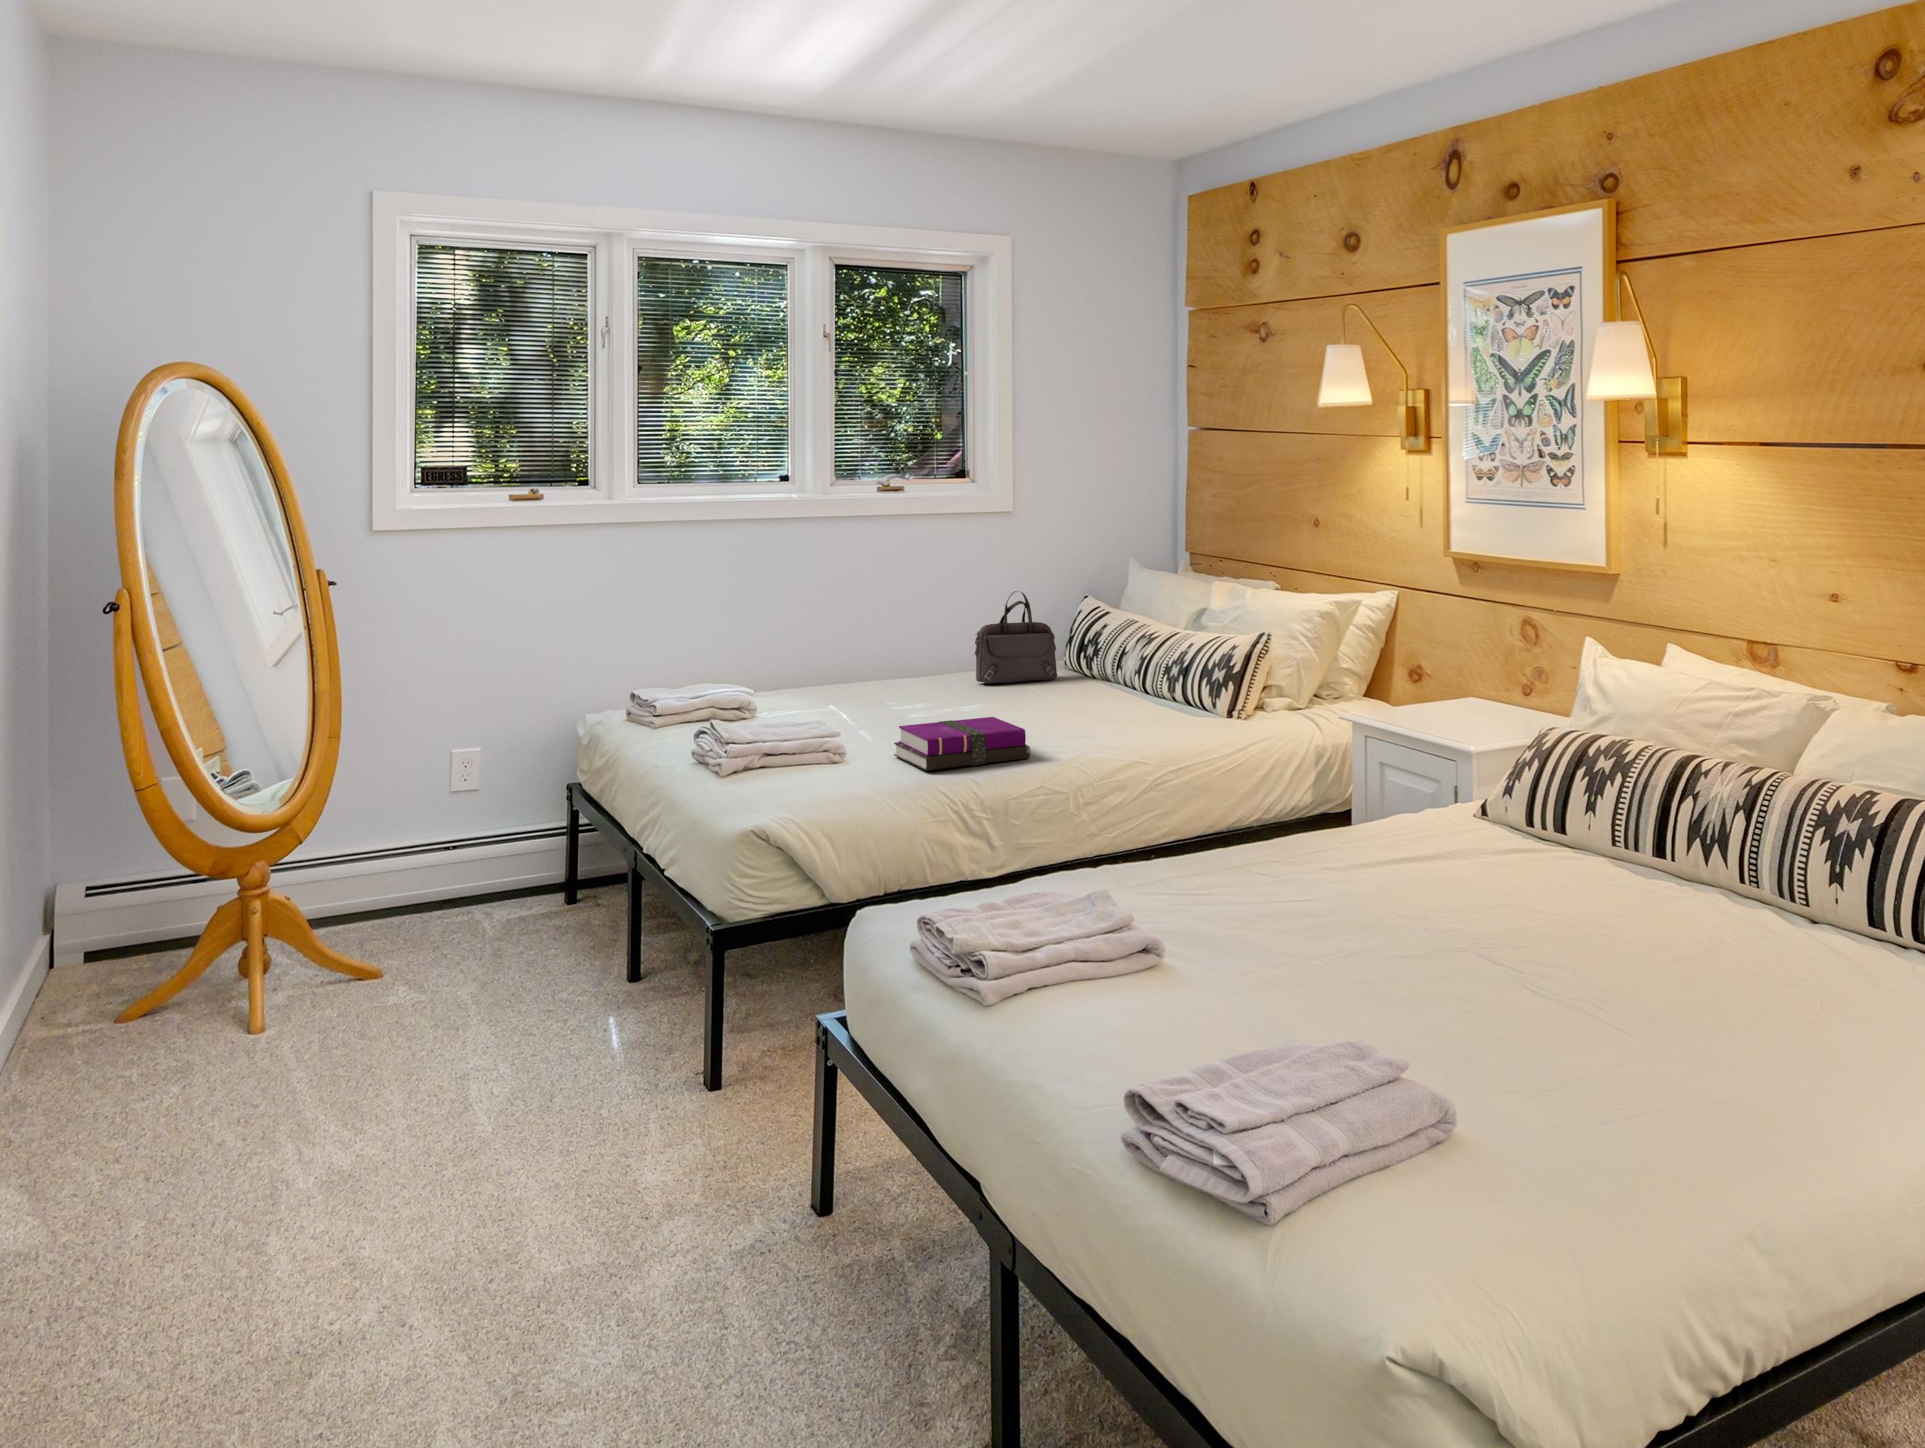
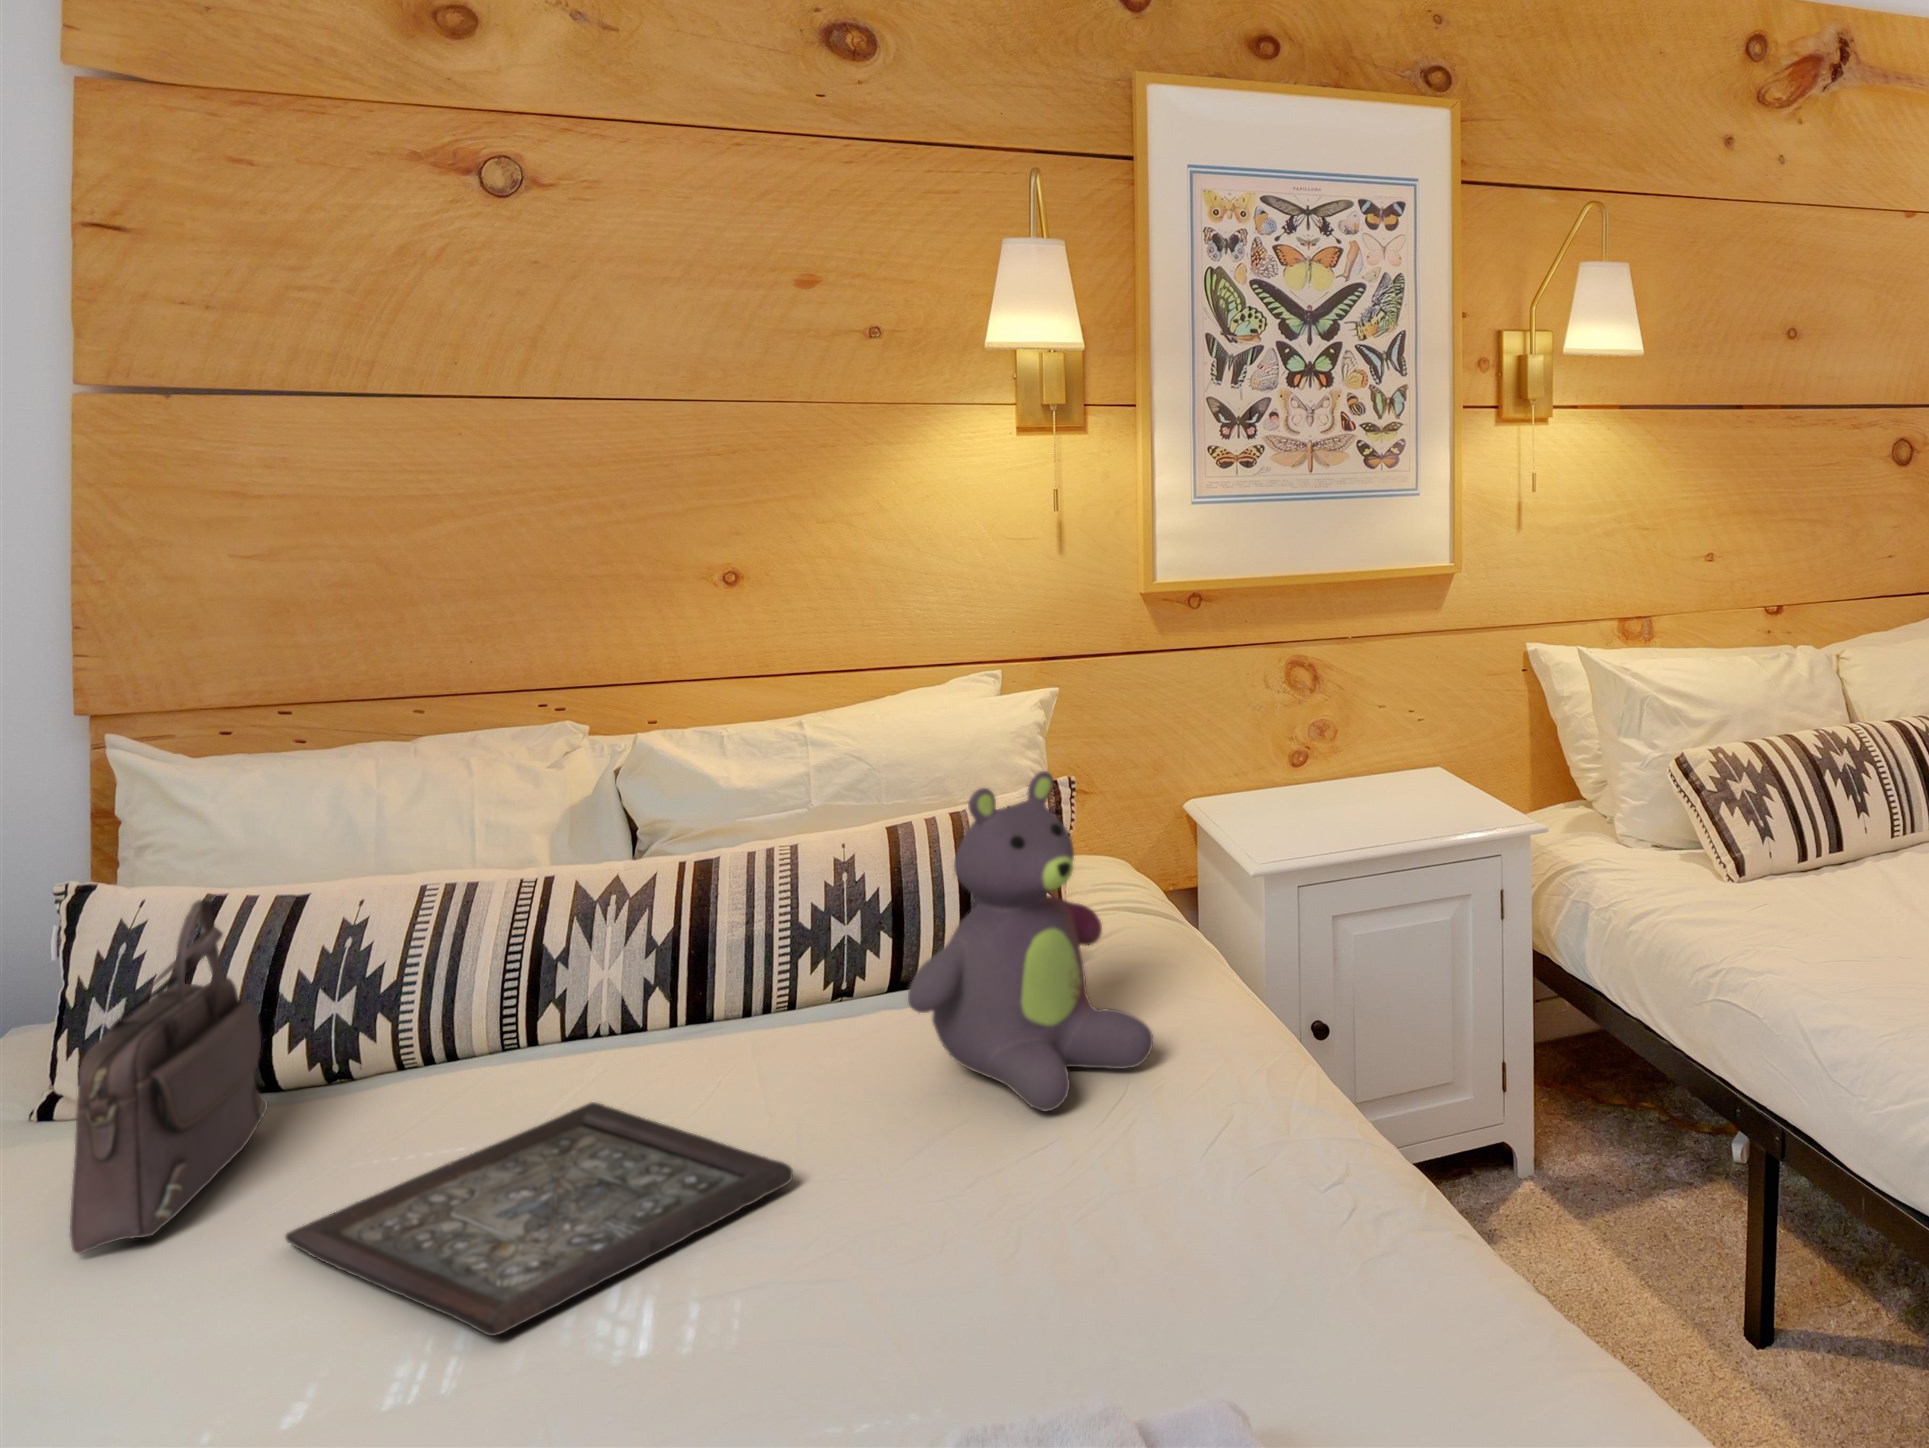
stuffed bear: none [1065,601,1168,737] -> present [908,771,1153,1111]
tray: none [924,689,1070,718] -> present [286,1102,793,1336]
notebook: present [894,717,1030,770] -> none [1066,1104,1368,1368]

